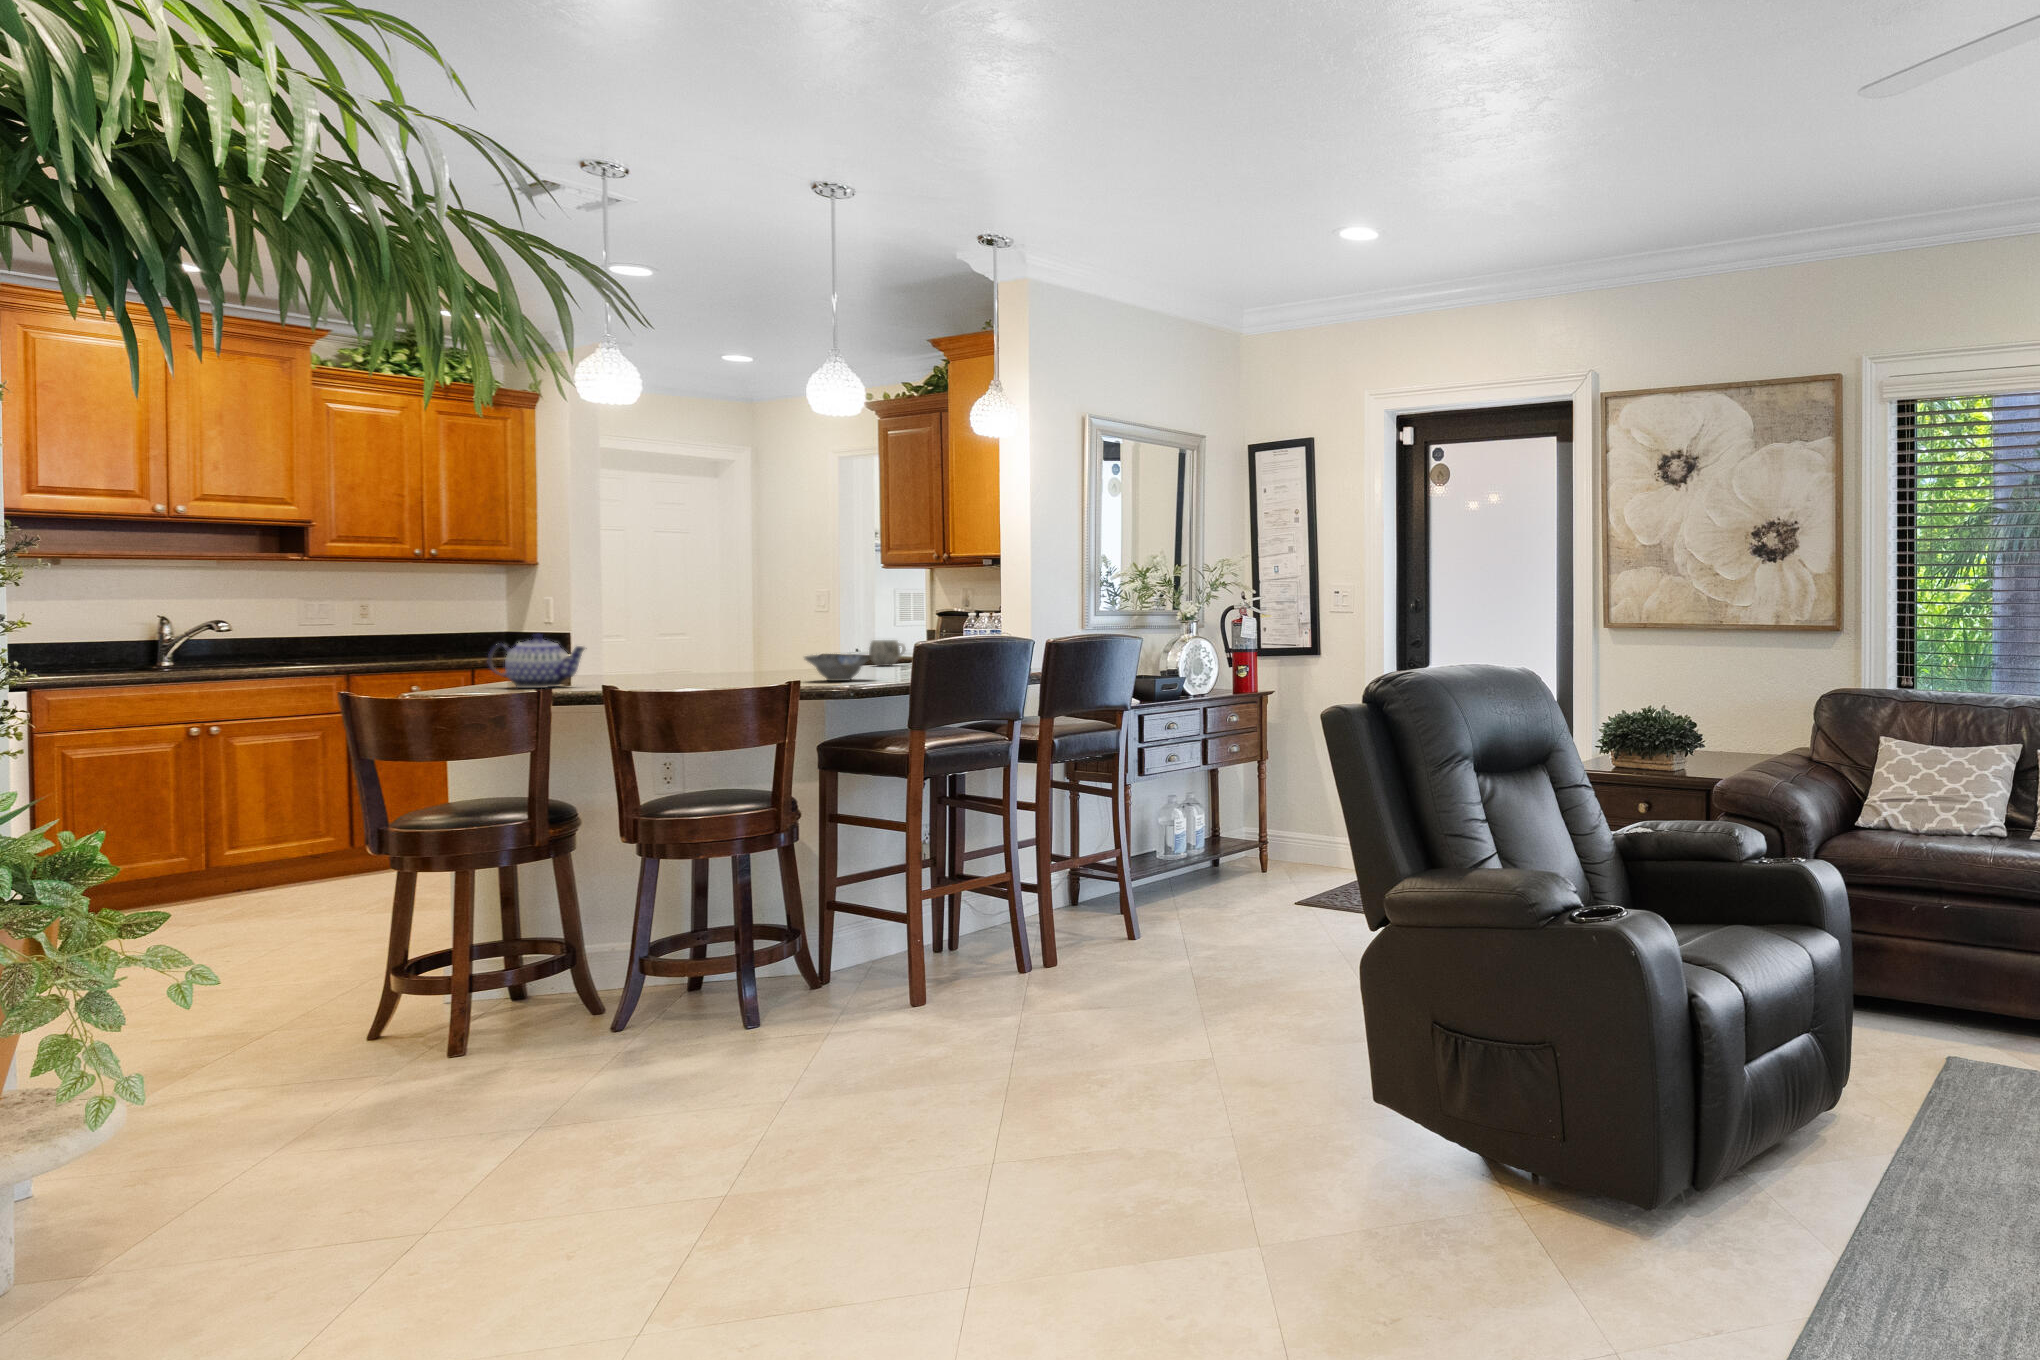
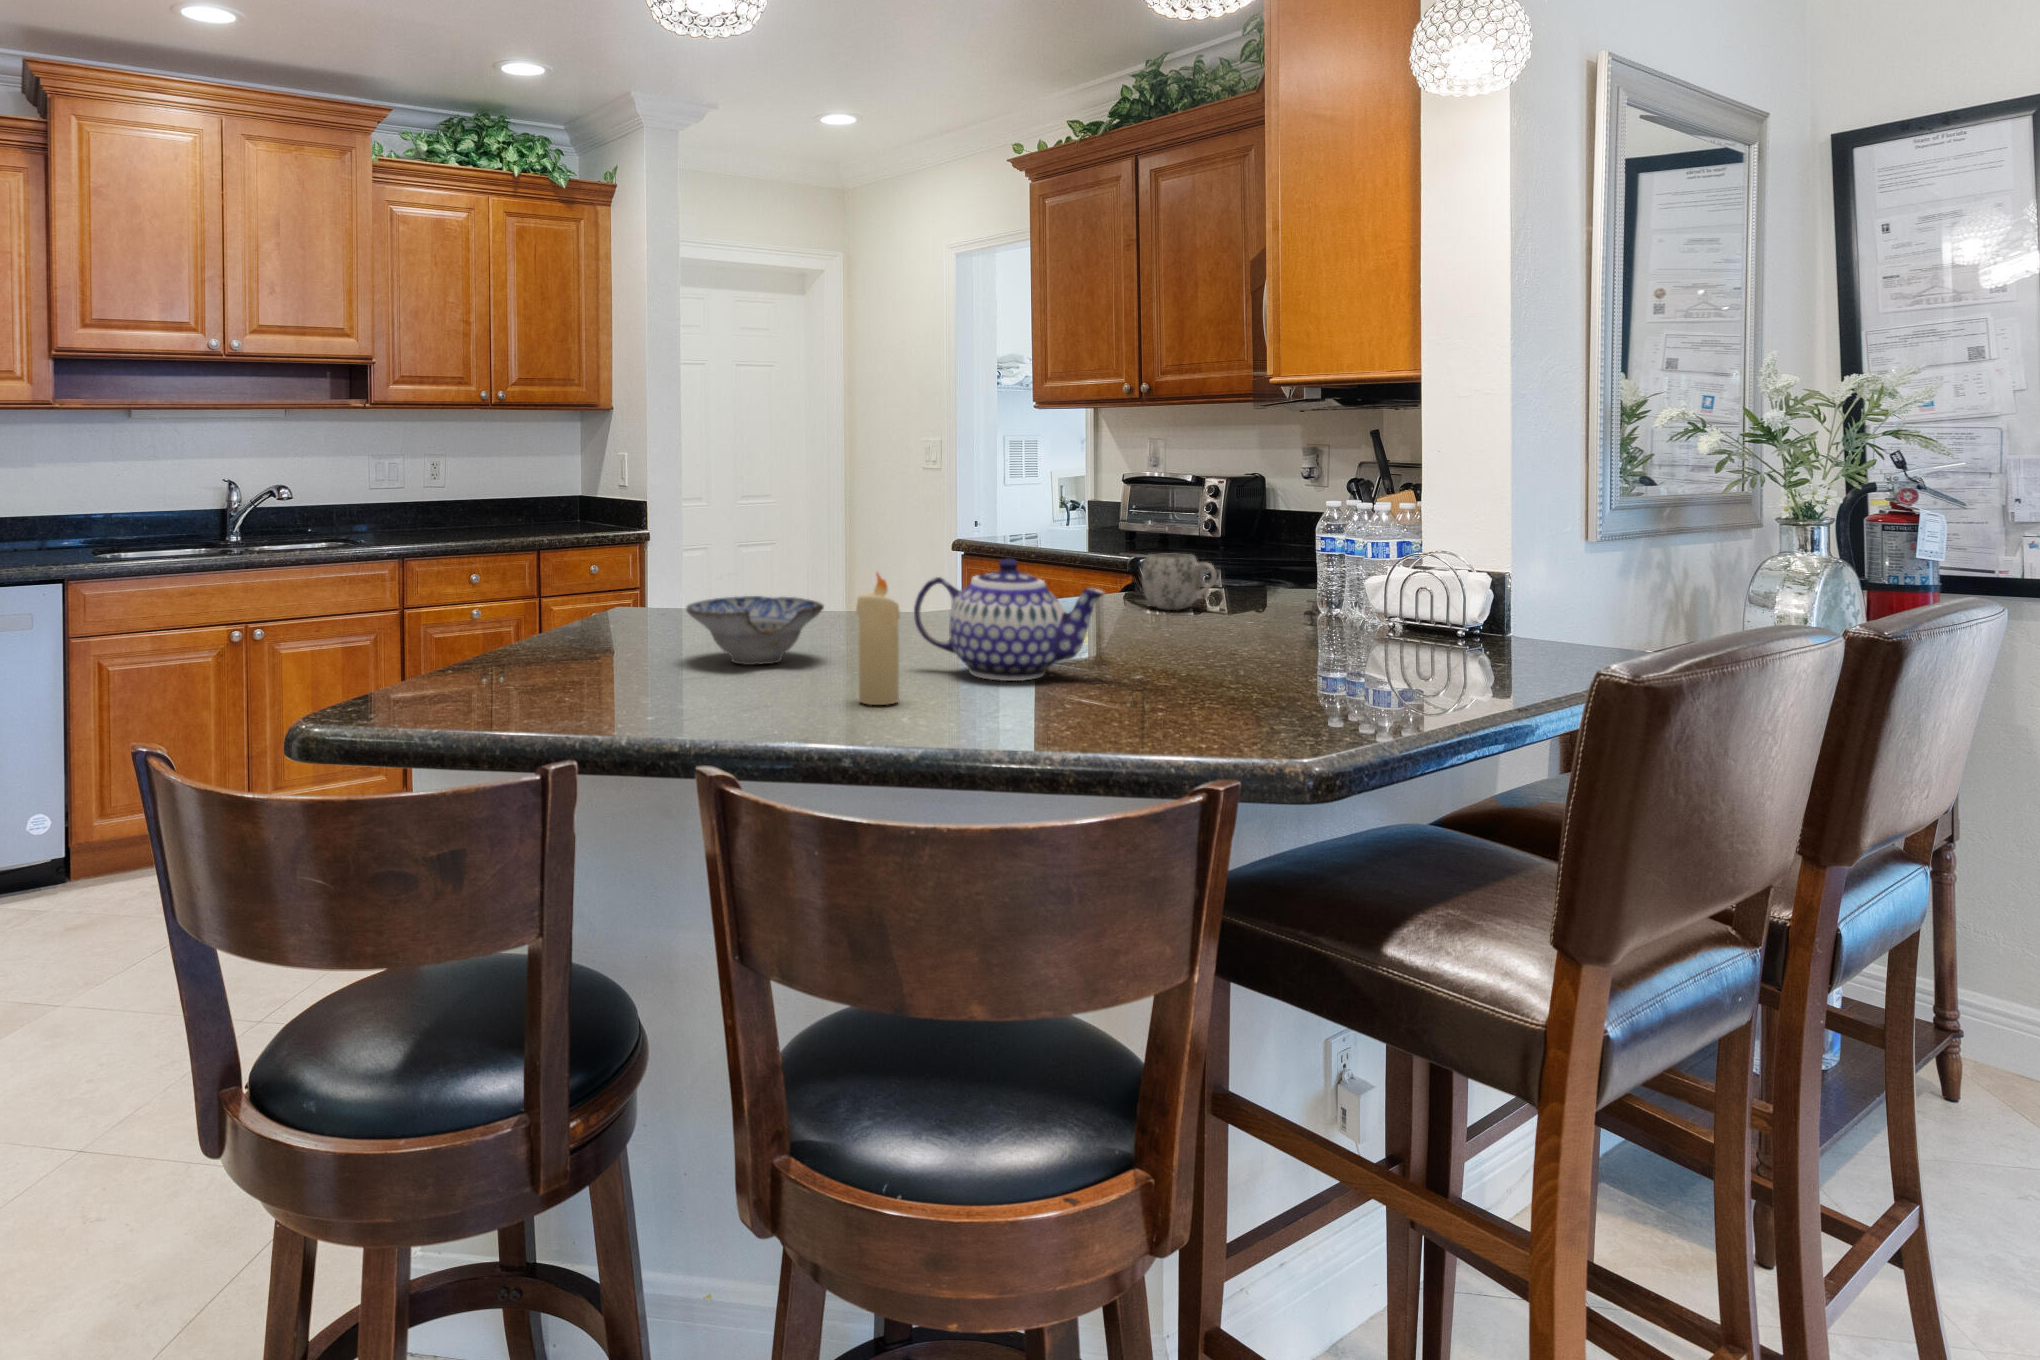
candle: none [680,632,700,683] -> present [856,573,900,705]
teapot: present [488,634,585,688] -> present [914,558,1104,681]
ceramic bowl: present [805,654,873,681] -> present [686,596,824,665]

